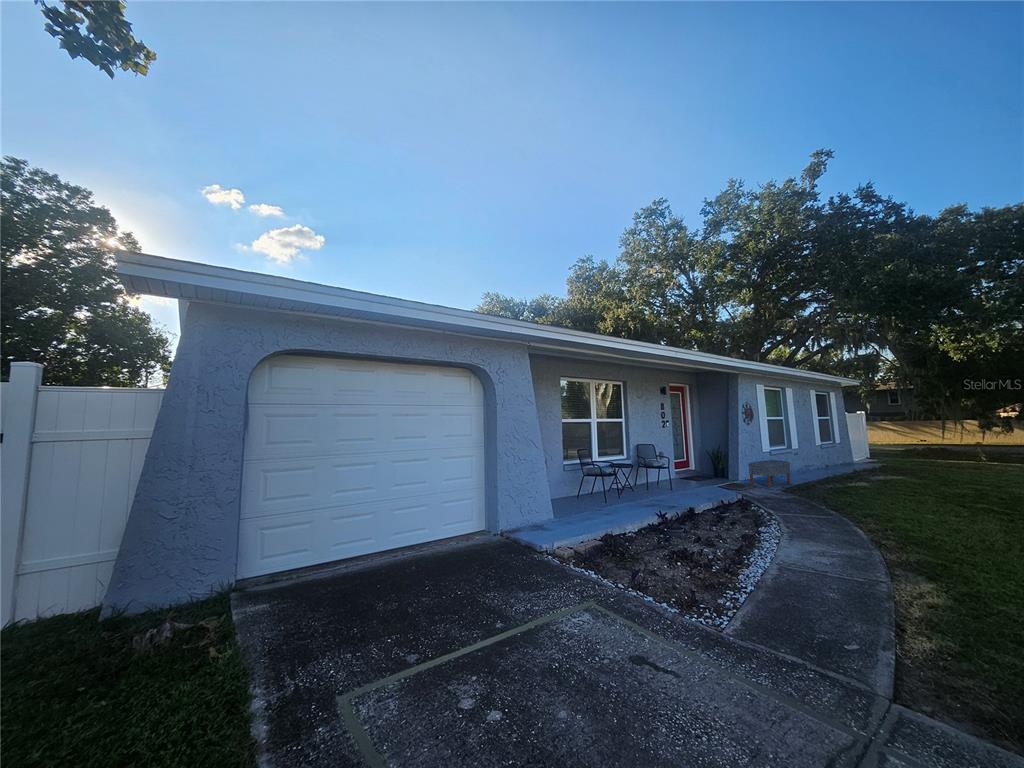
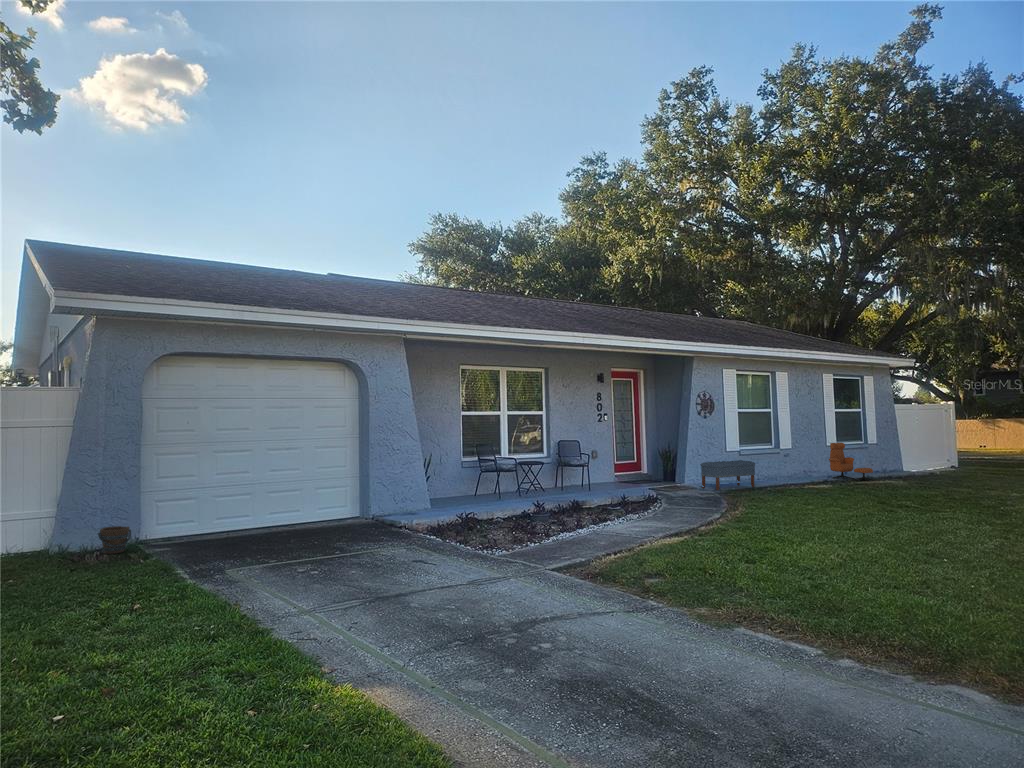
lounge chair: none [822,444,866,476] -> present [829,443,873,481]
bucket: none [105,595,174,656] -> present [98,526,131,554]

